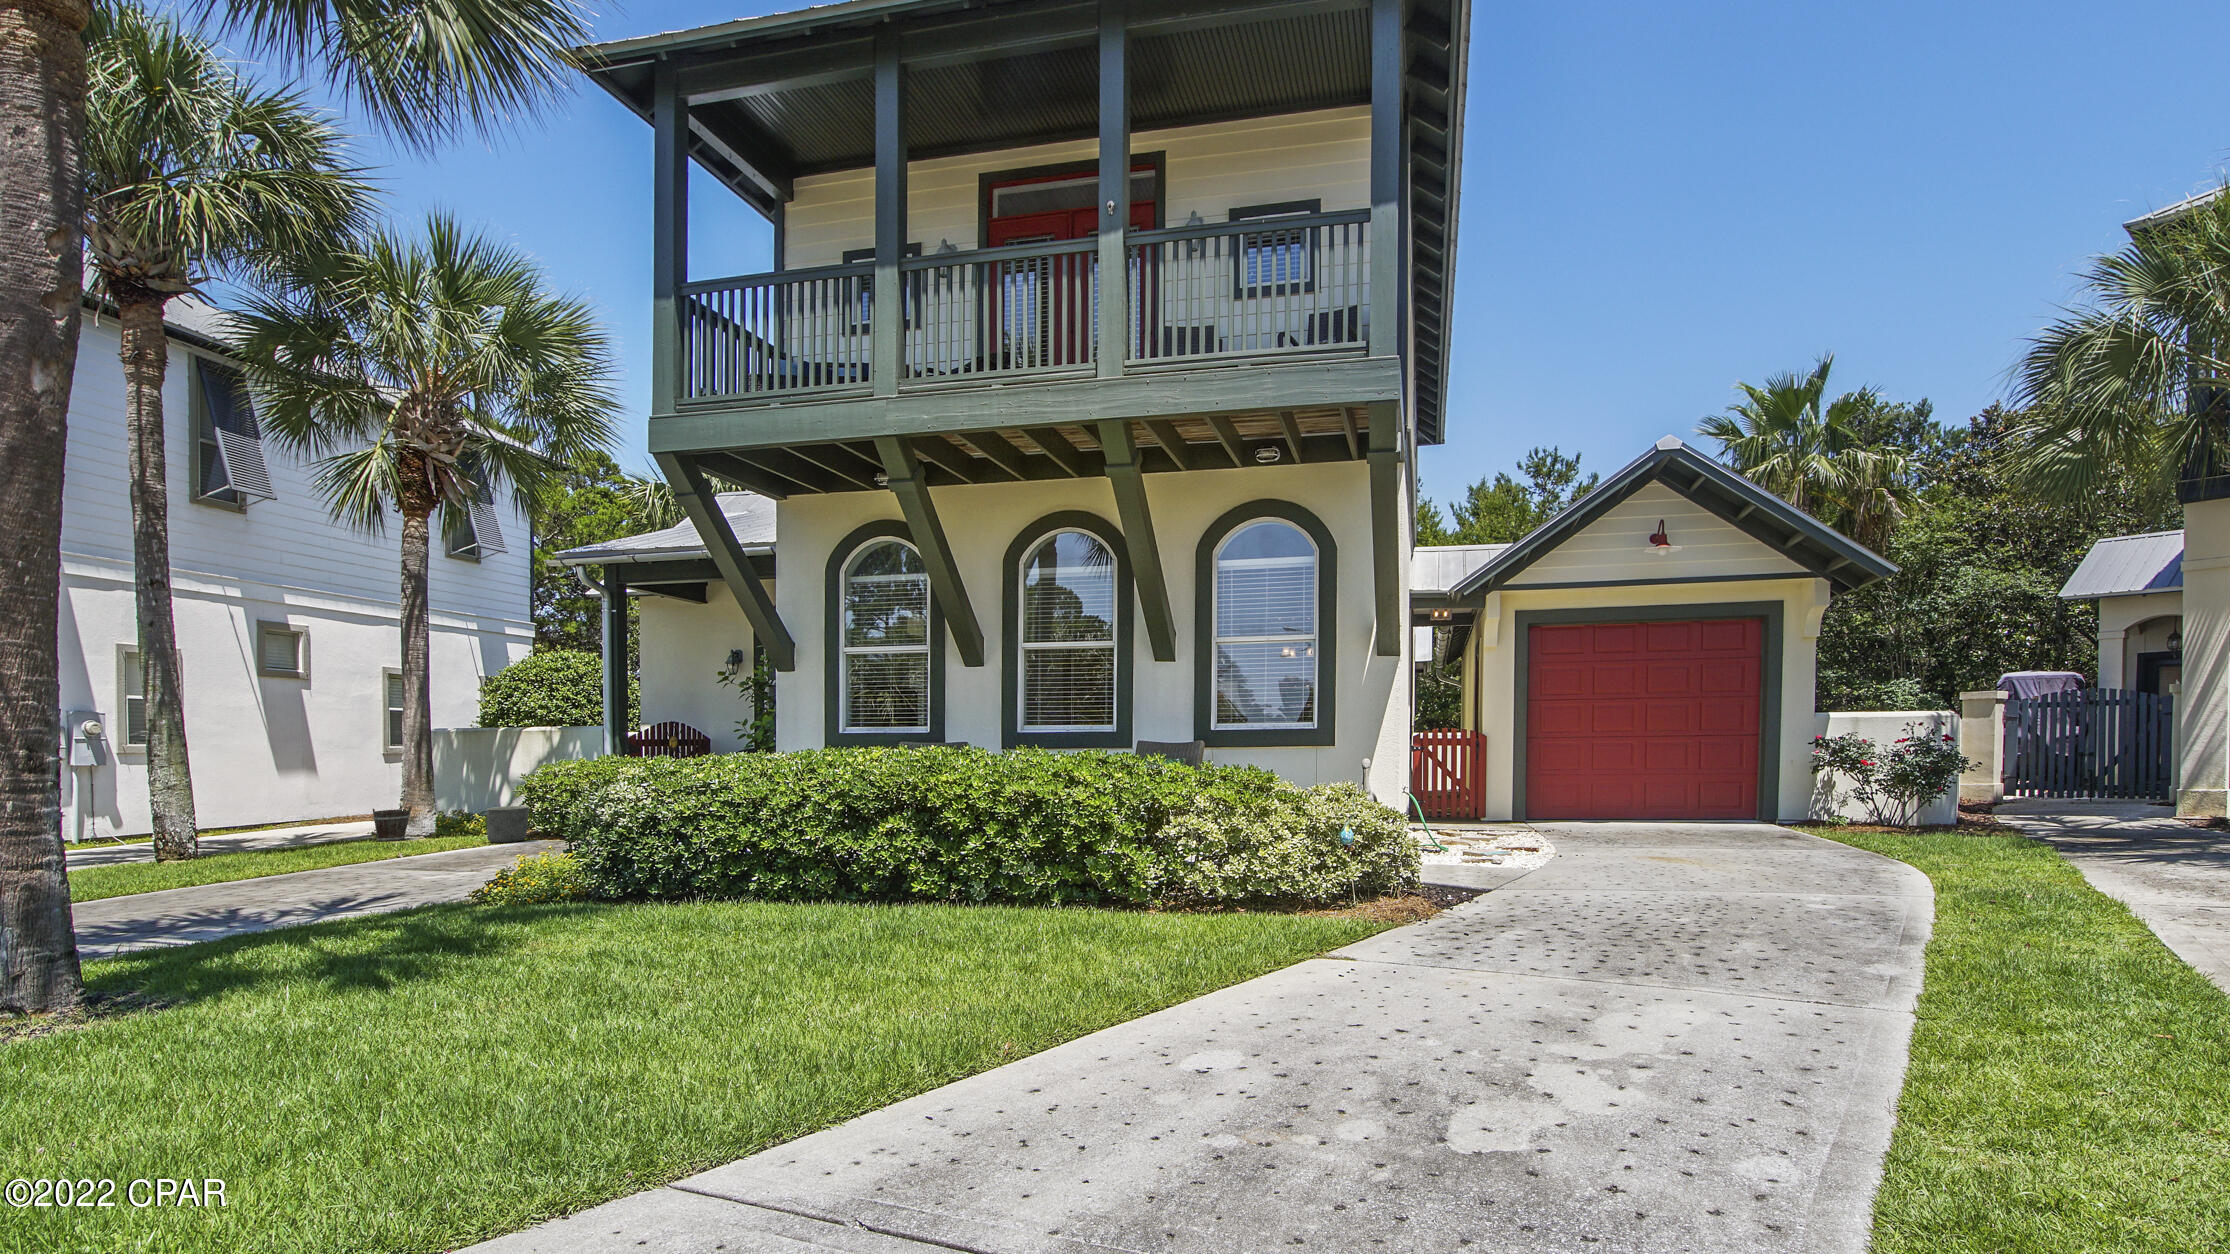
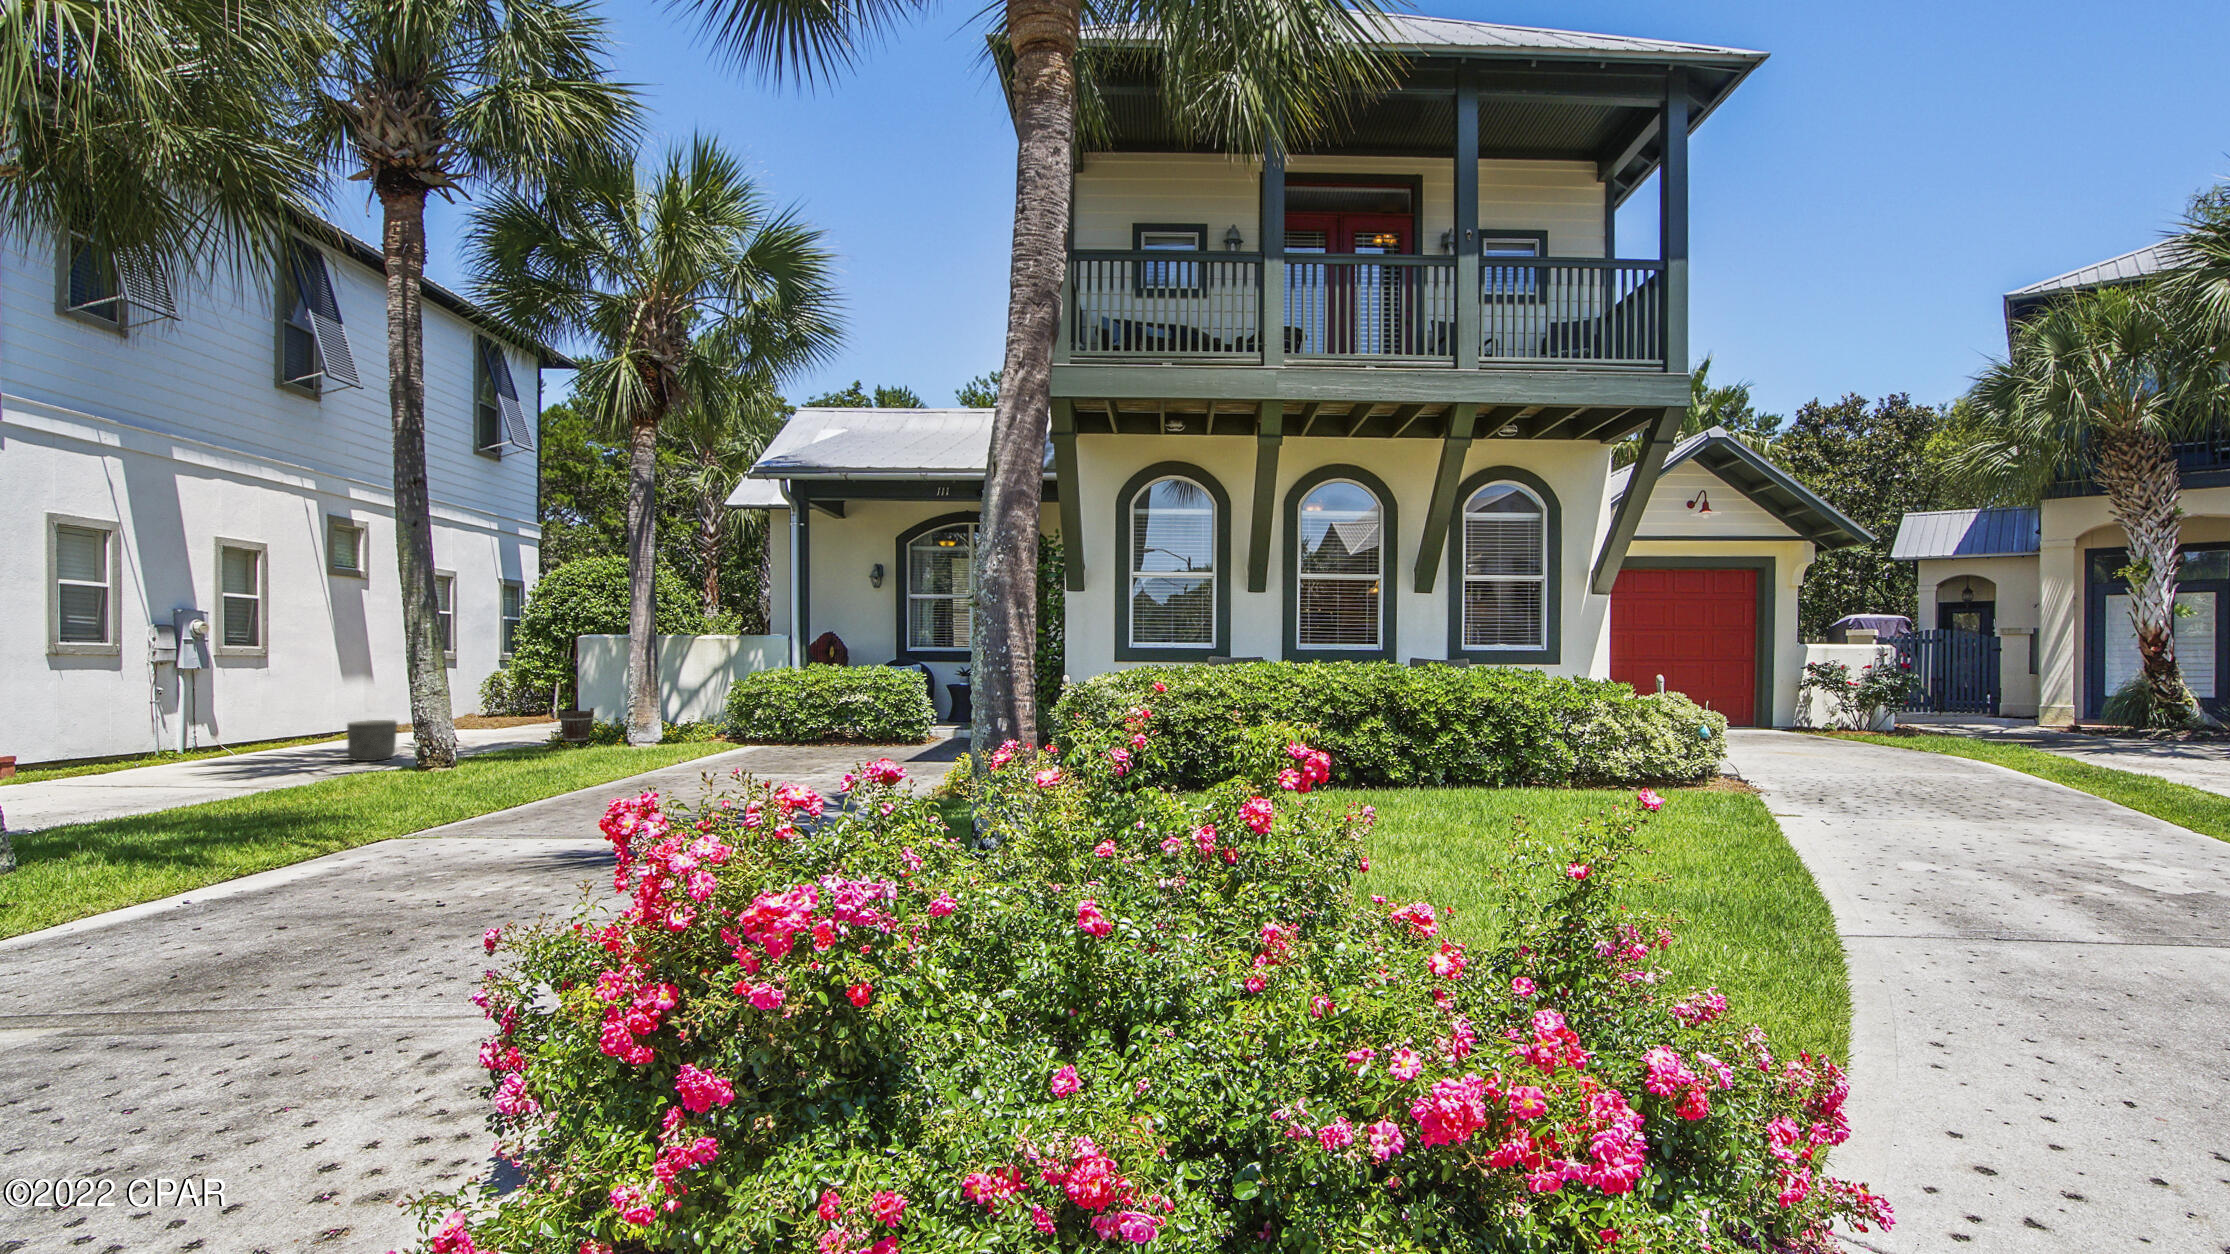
planter: present [487,806,529,843] -> present [347,720,397,761]

